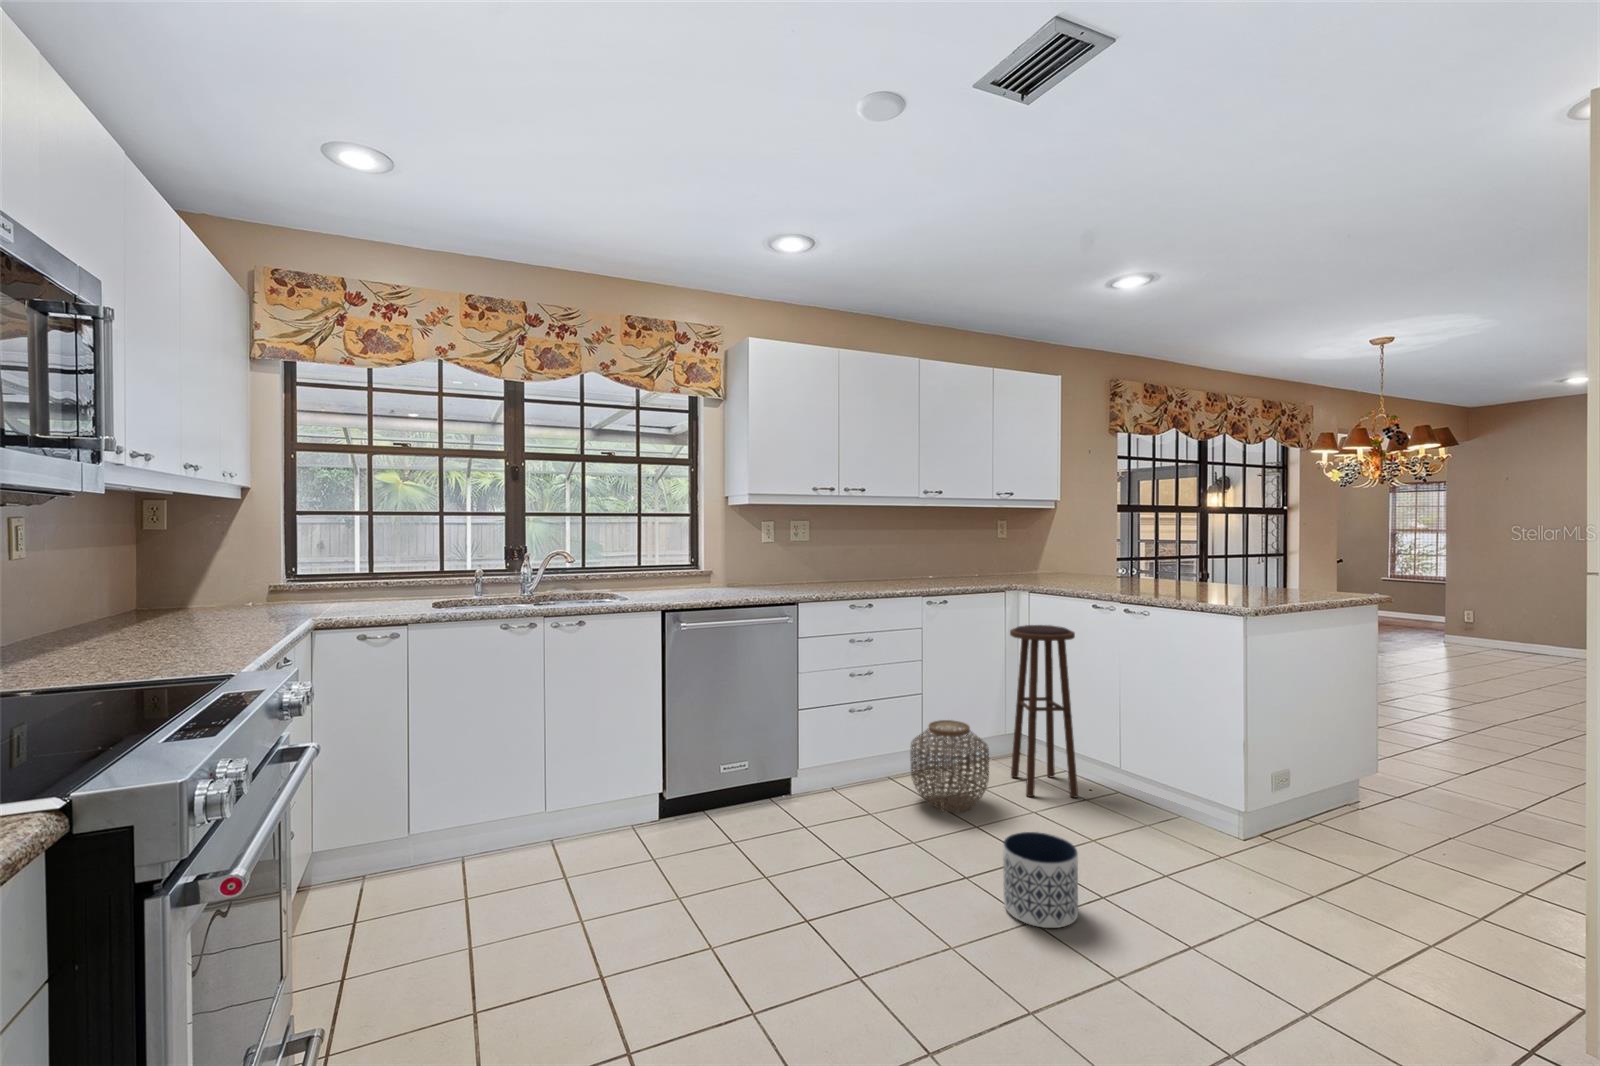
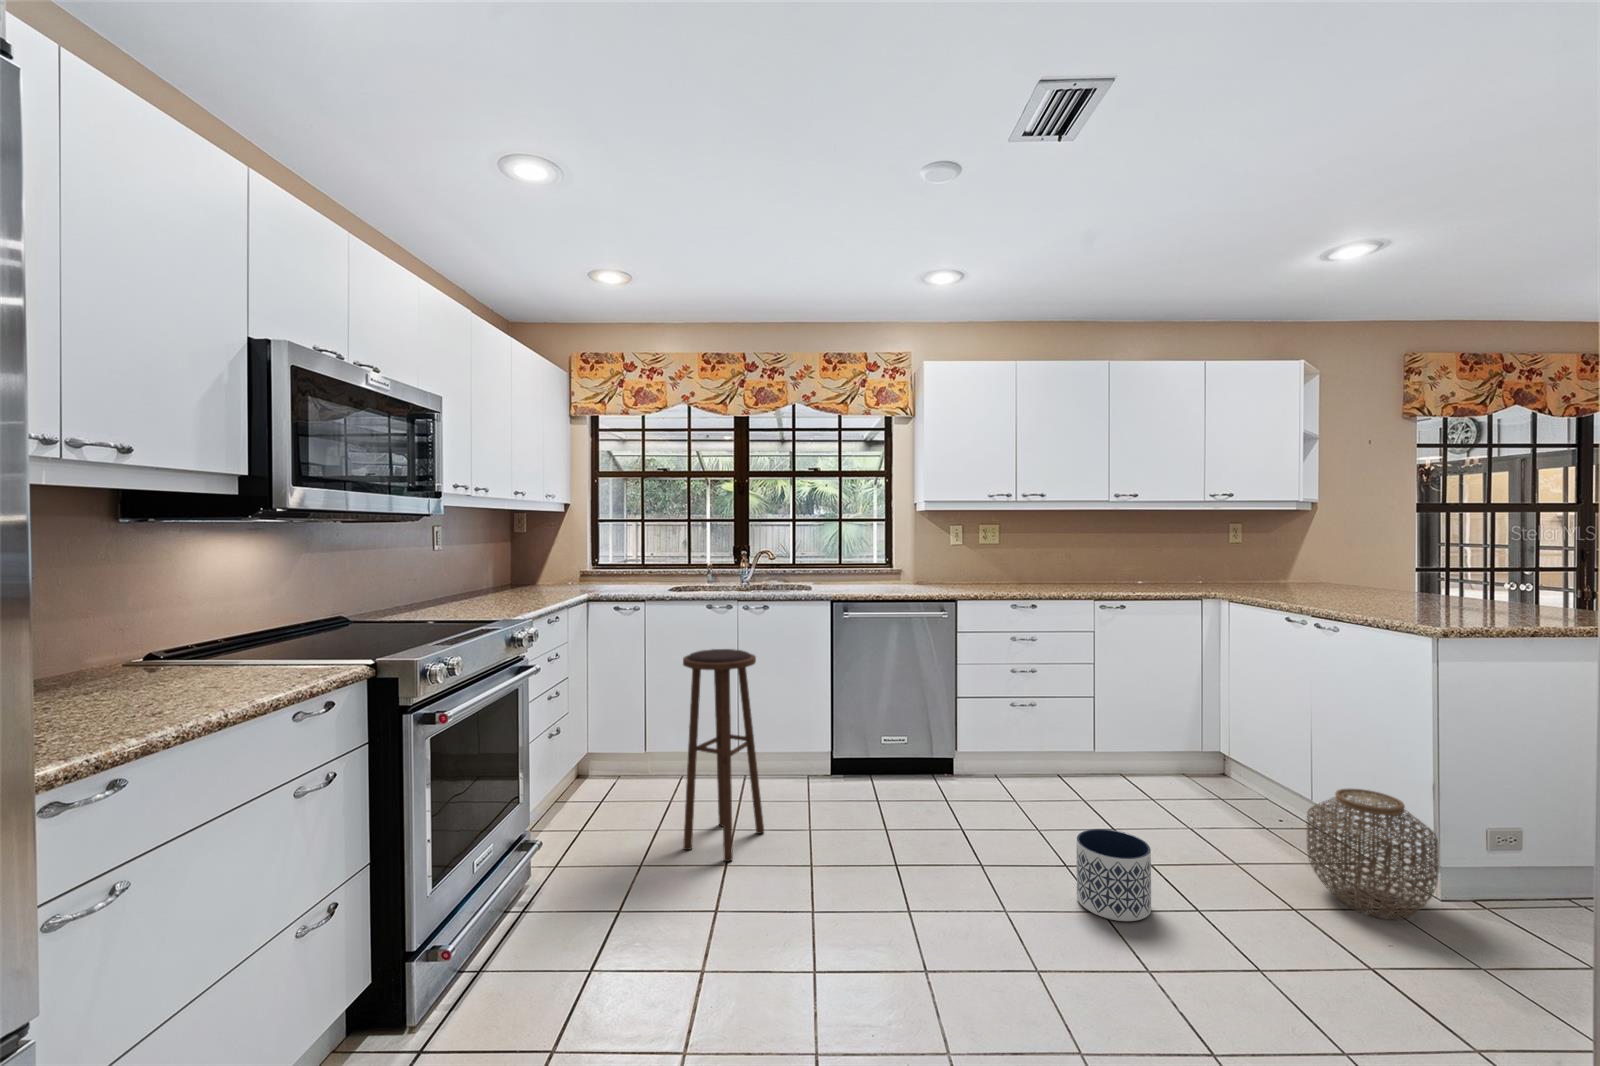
stool: present [1010,625,1078,798] -> present [683,649,764,861]
woven basket: present [910,720,989,813] -> present [1307,789,1439,919]

